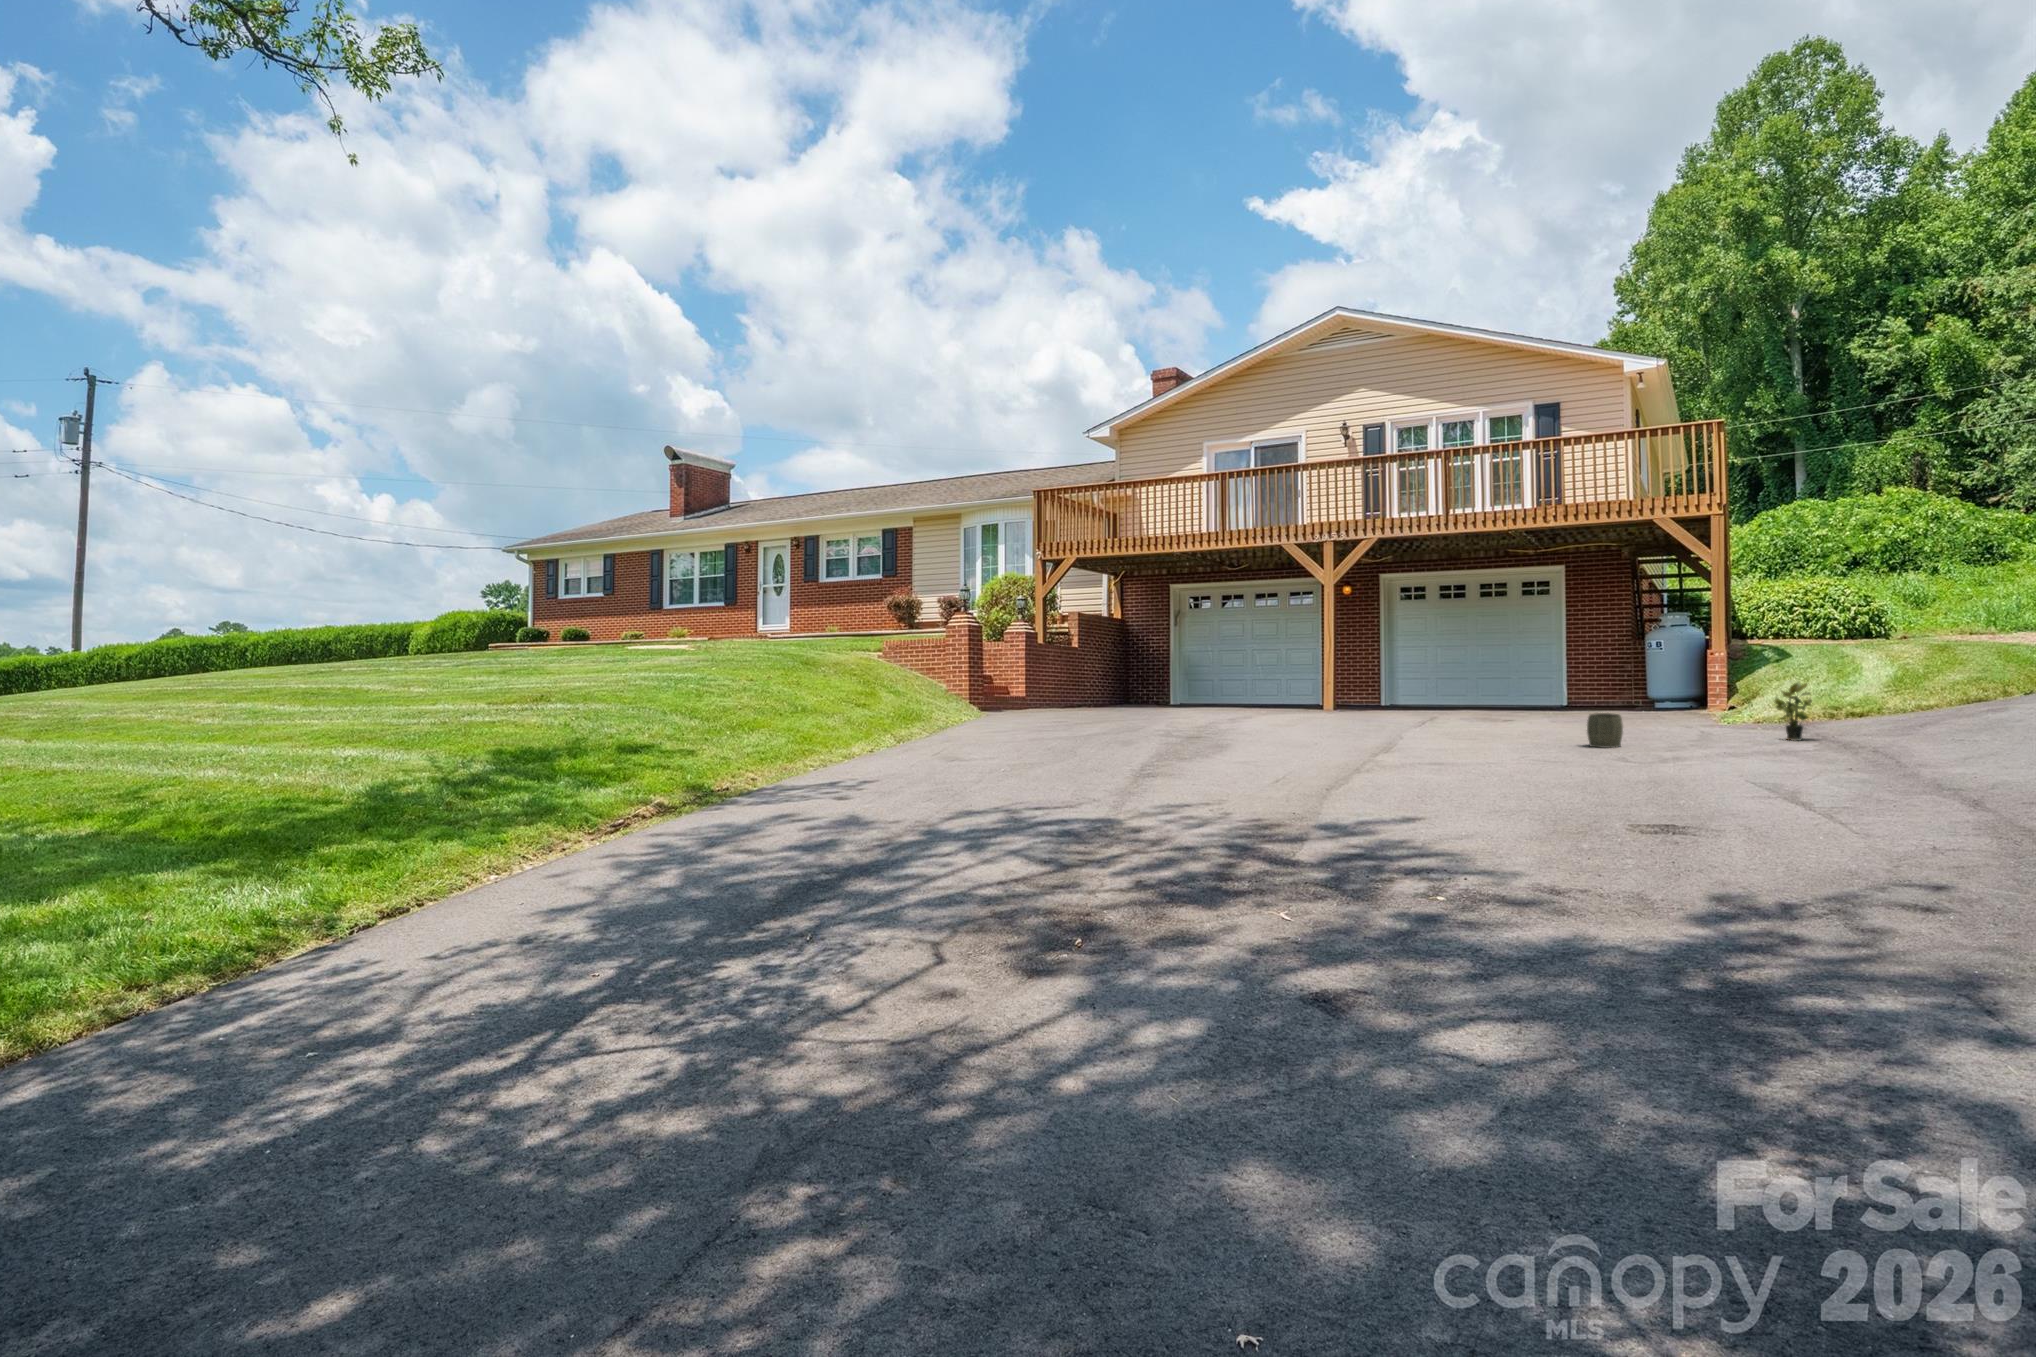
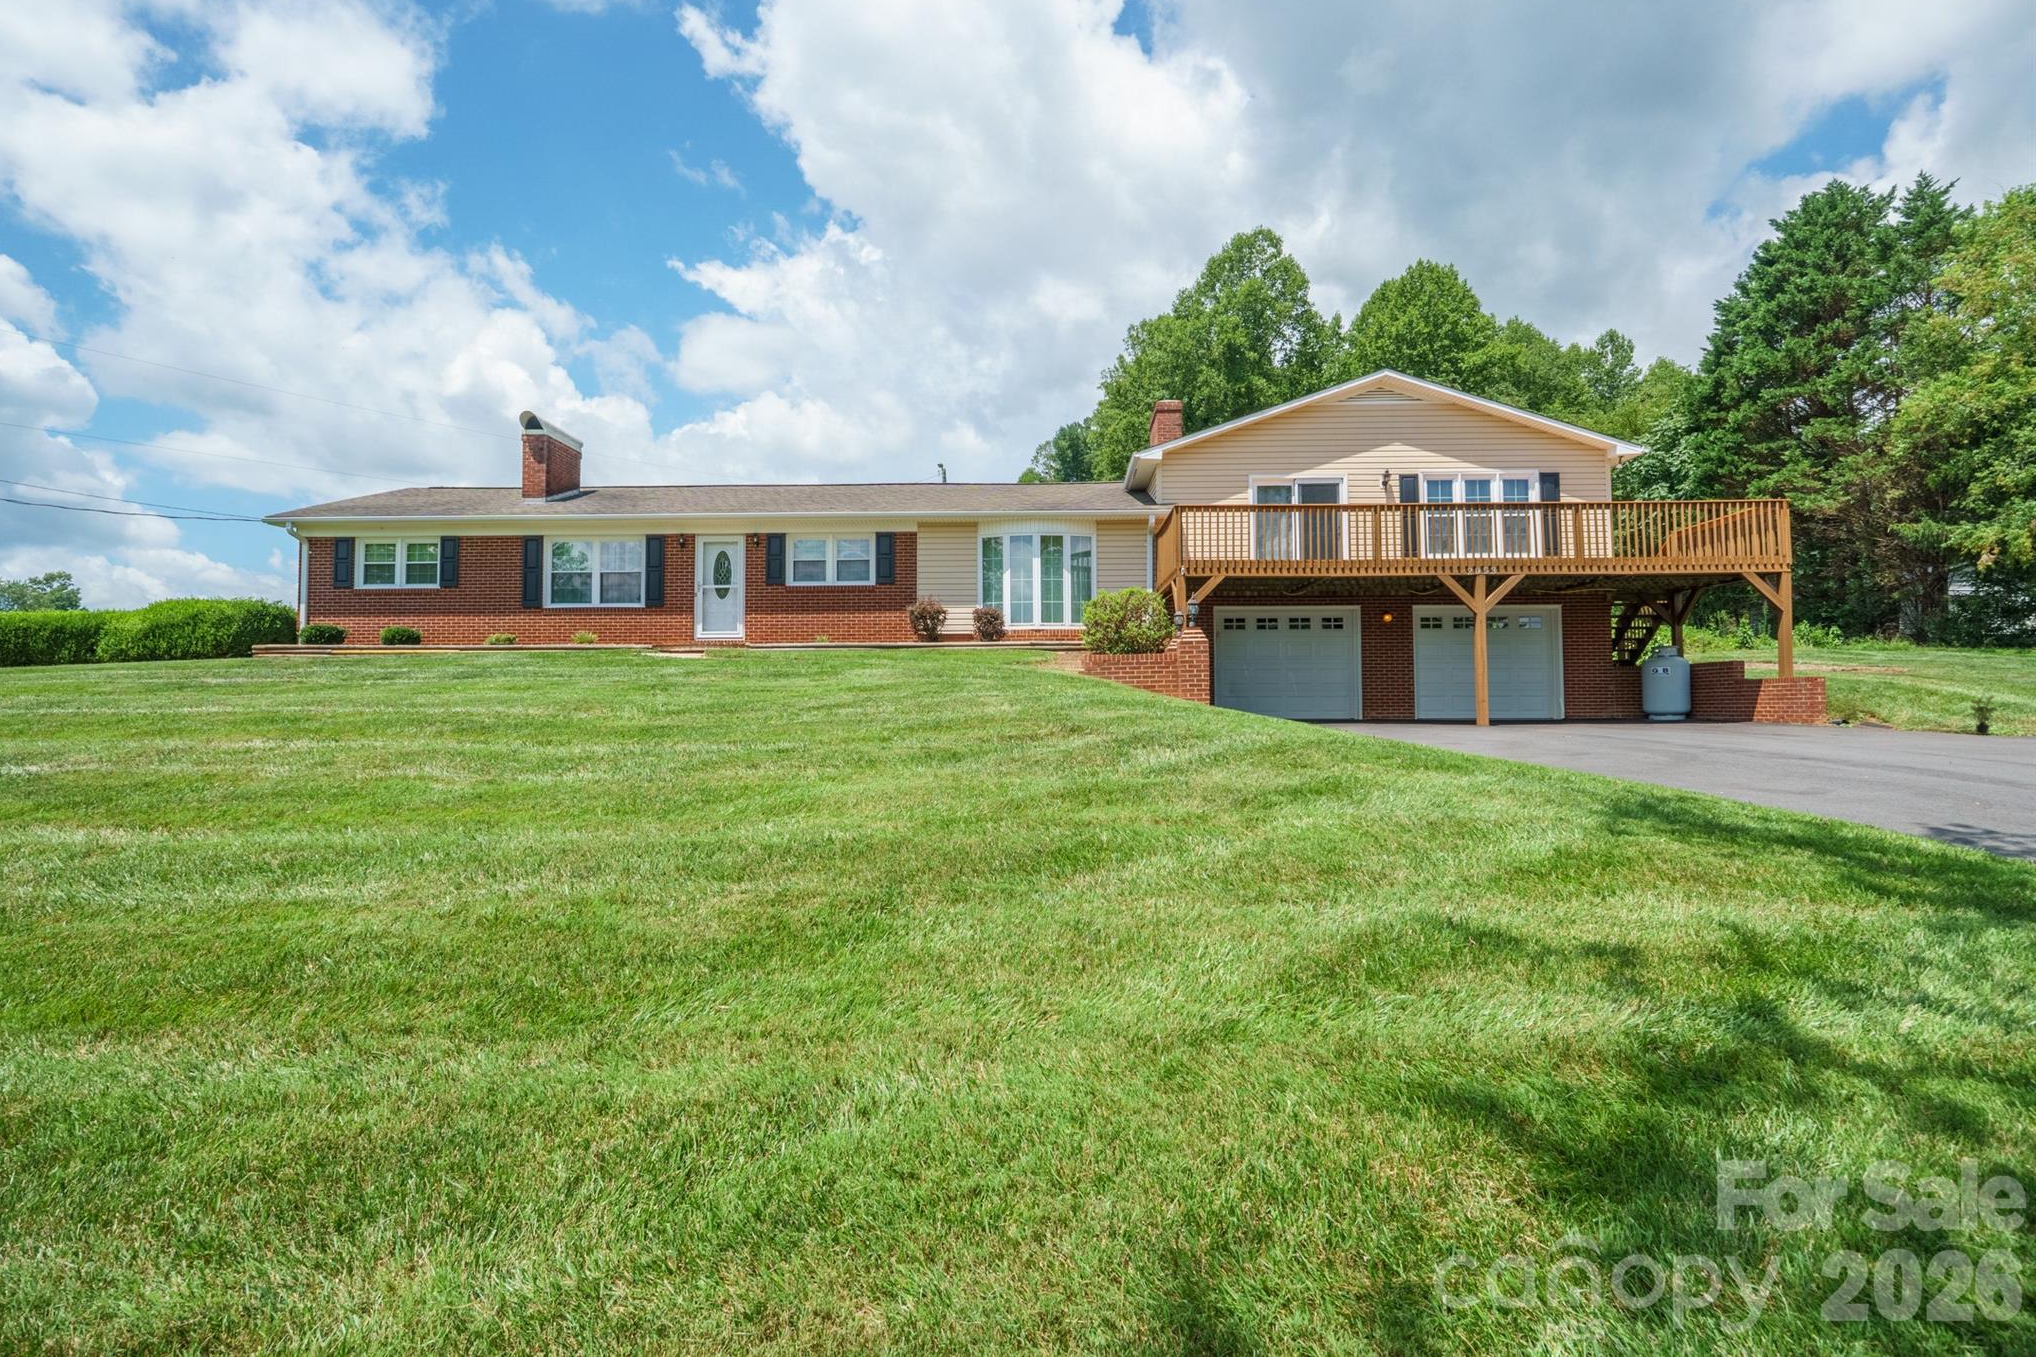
woven basket: present [1587,713,1623,748] -> none [1918,719,1949,745]

